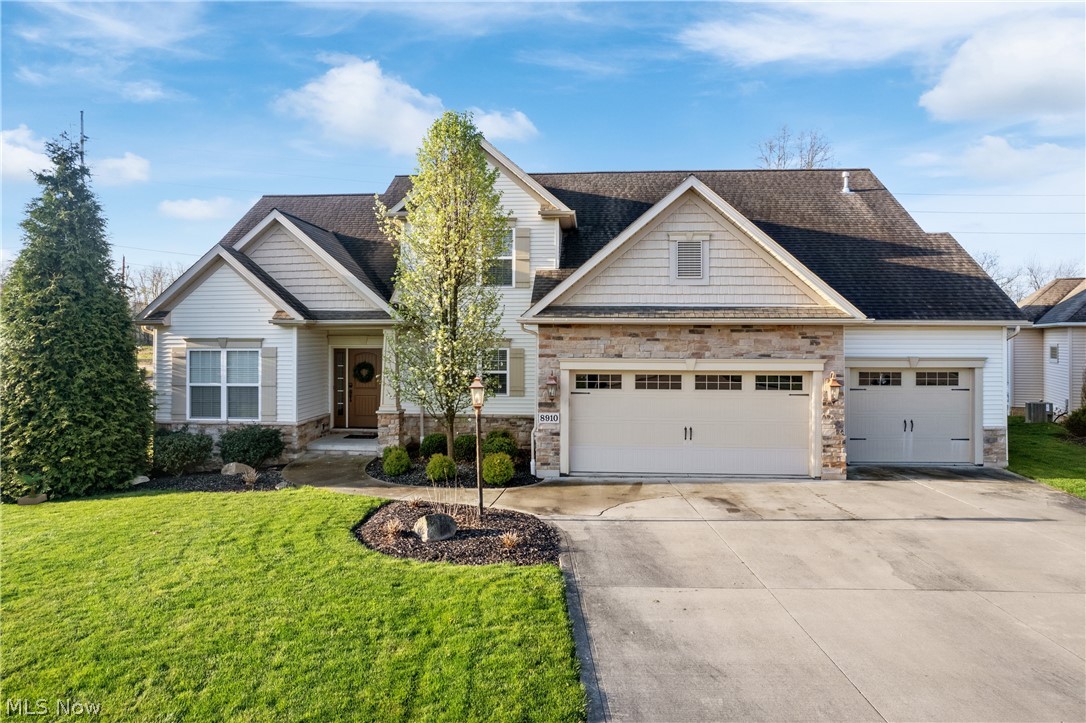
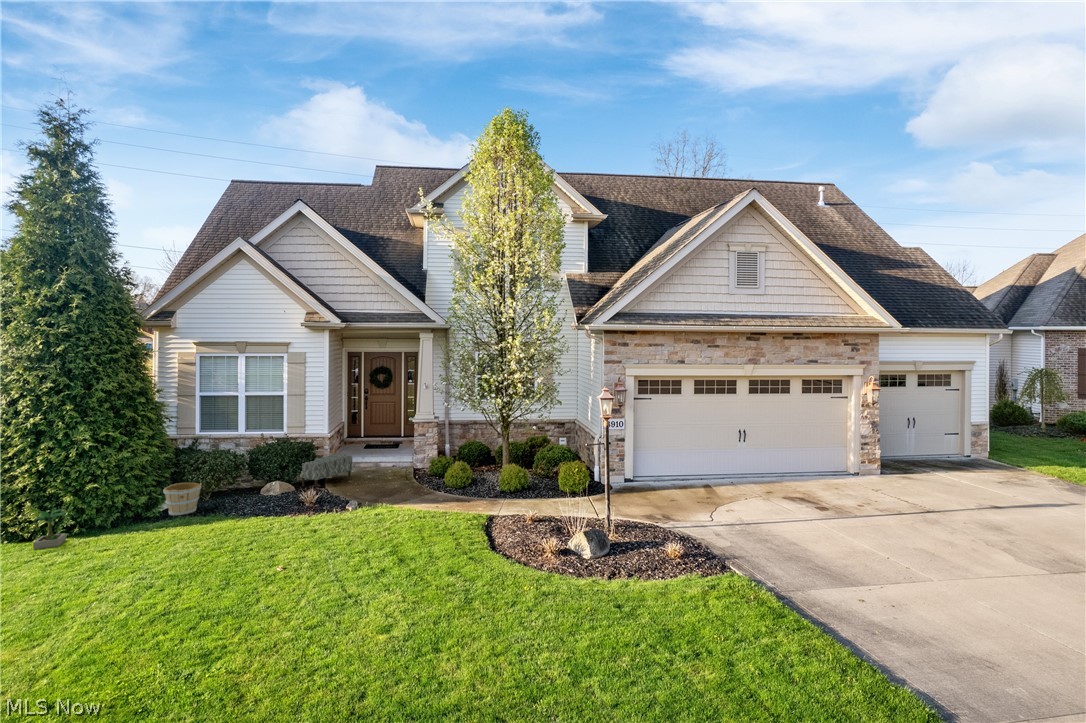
bench: none [264,441,315,469] -> present [300,454,352,487]
wooden bucket: none [133,459,167,486] -> present [163,482,202,516]

